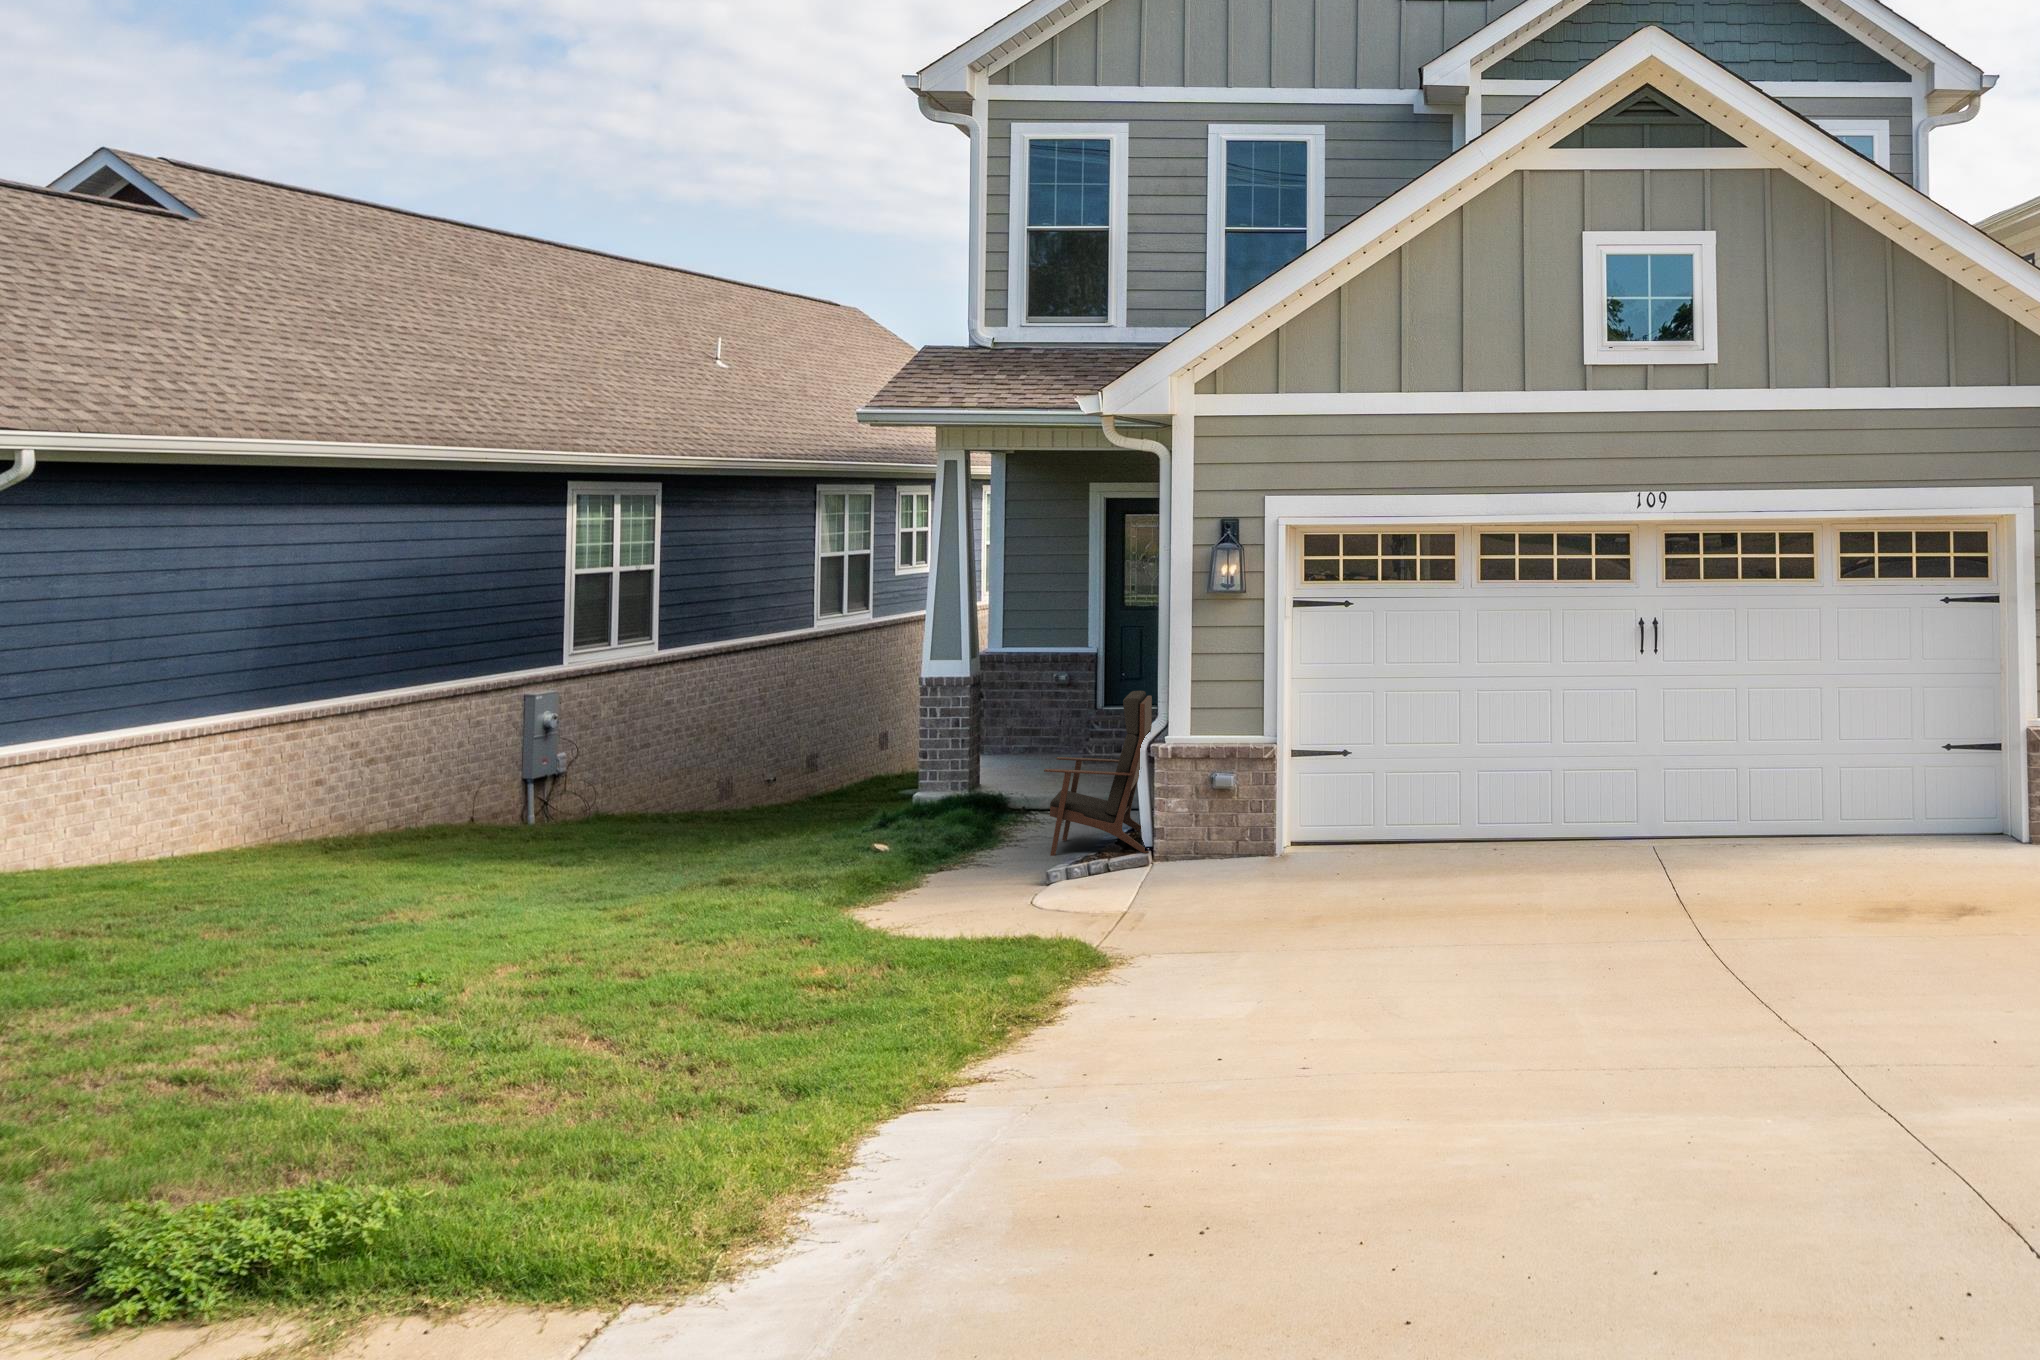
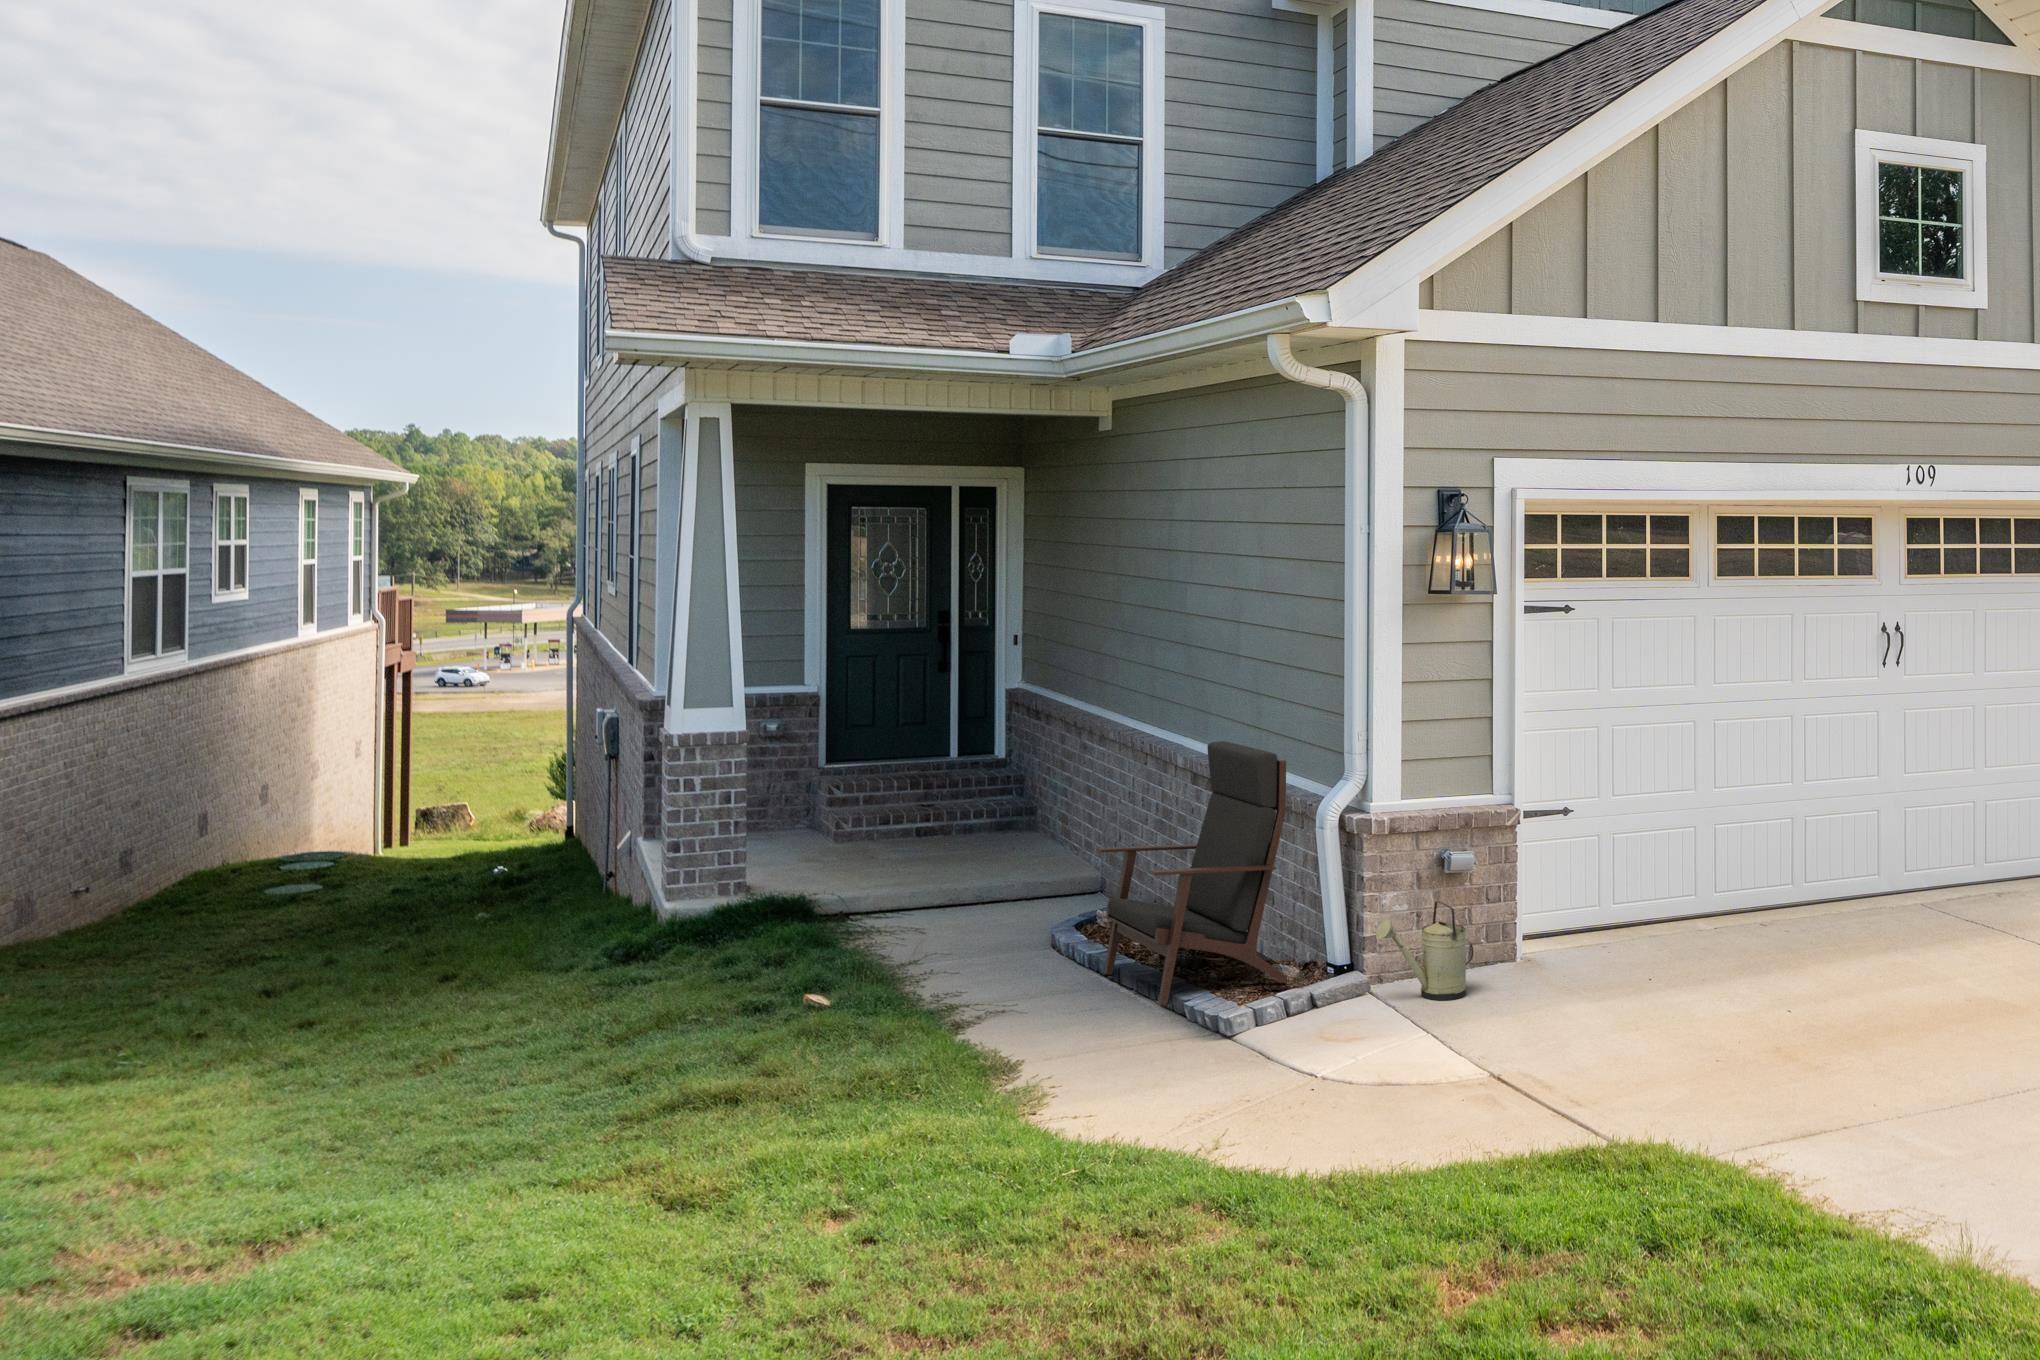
watering can: none [1162,803,1234,868] -> present [1376,902,1473,1000]

